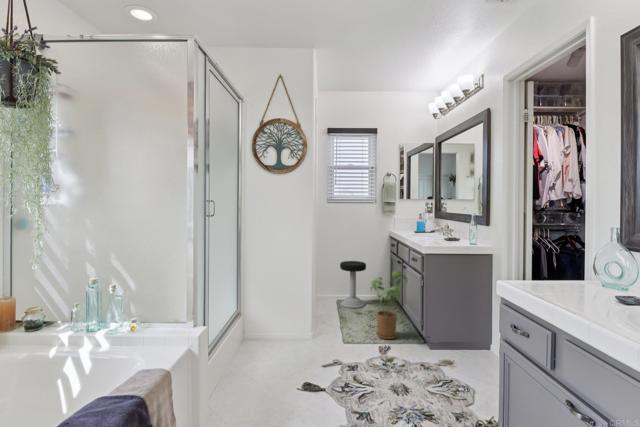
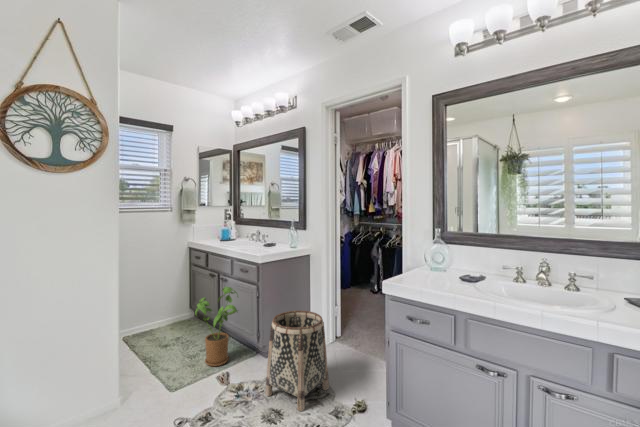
stool: present [340,261,366,308] -> none [131,282,167,343]
basket: none [406,301,473,399] -> present [265,311,329,411]

